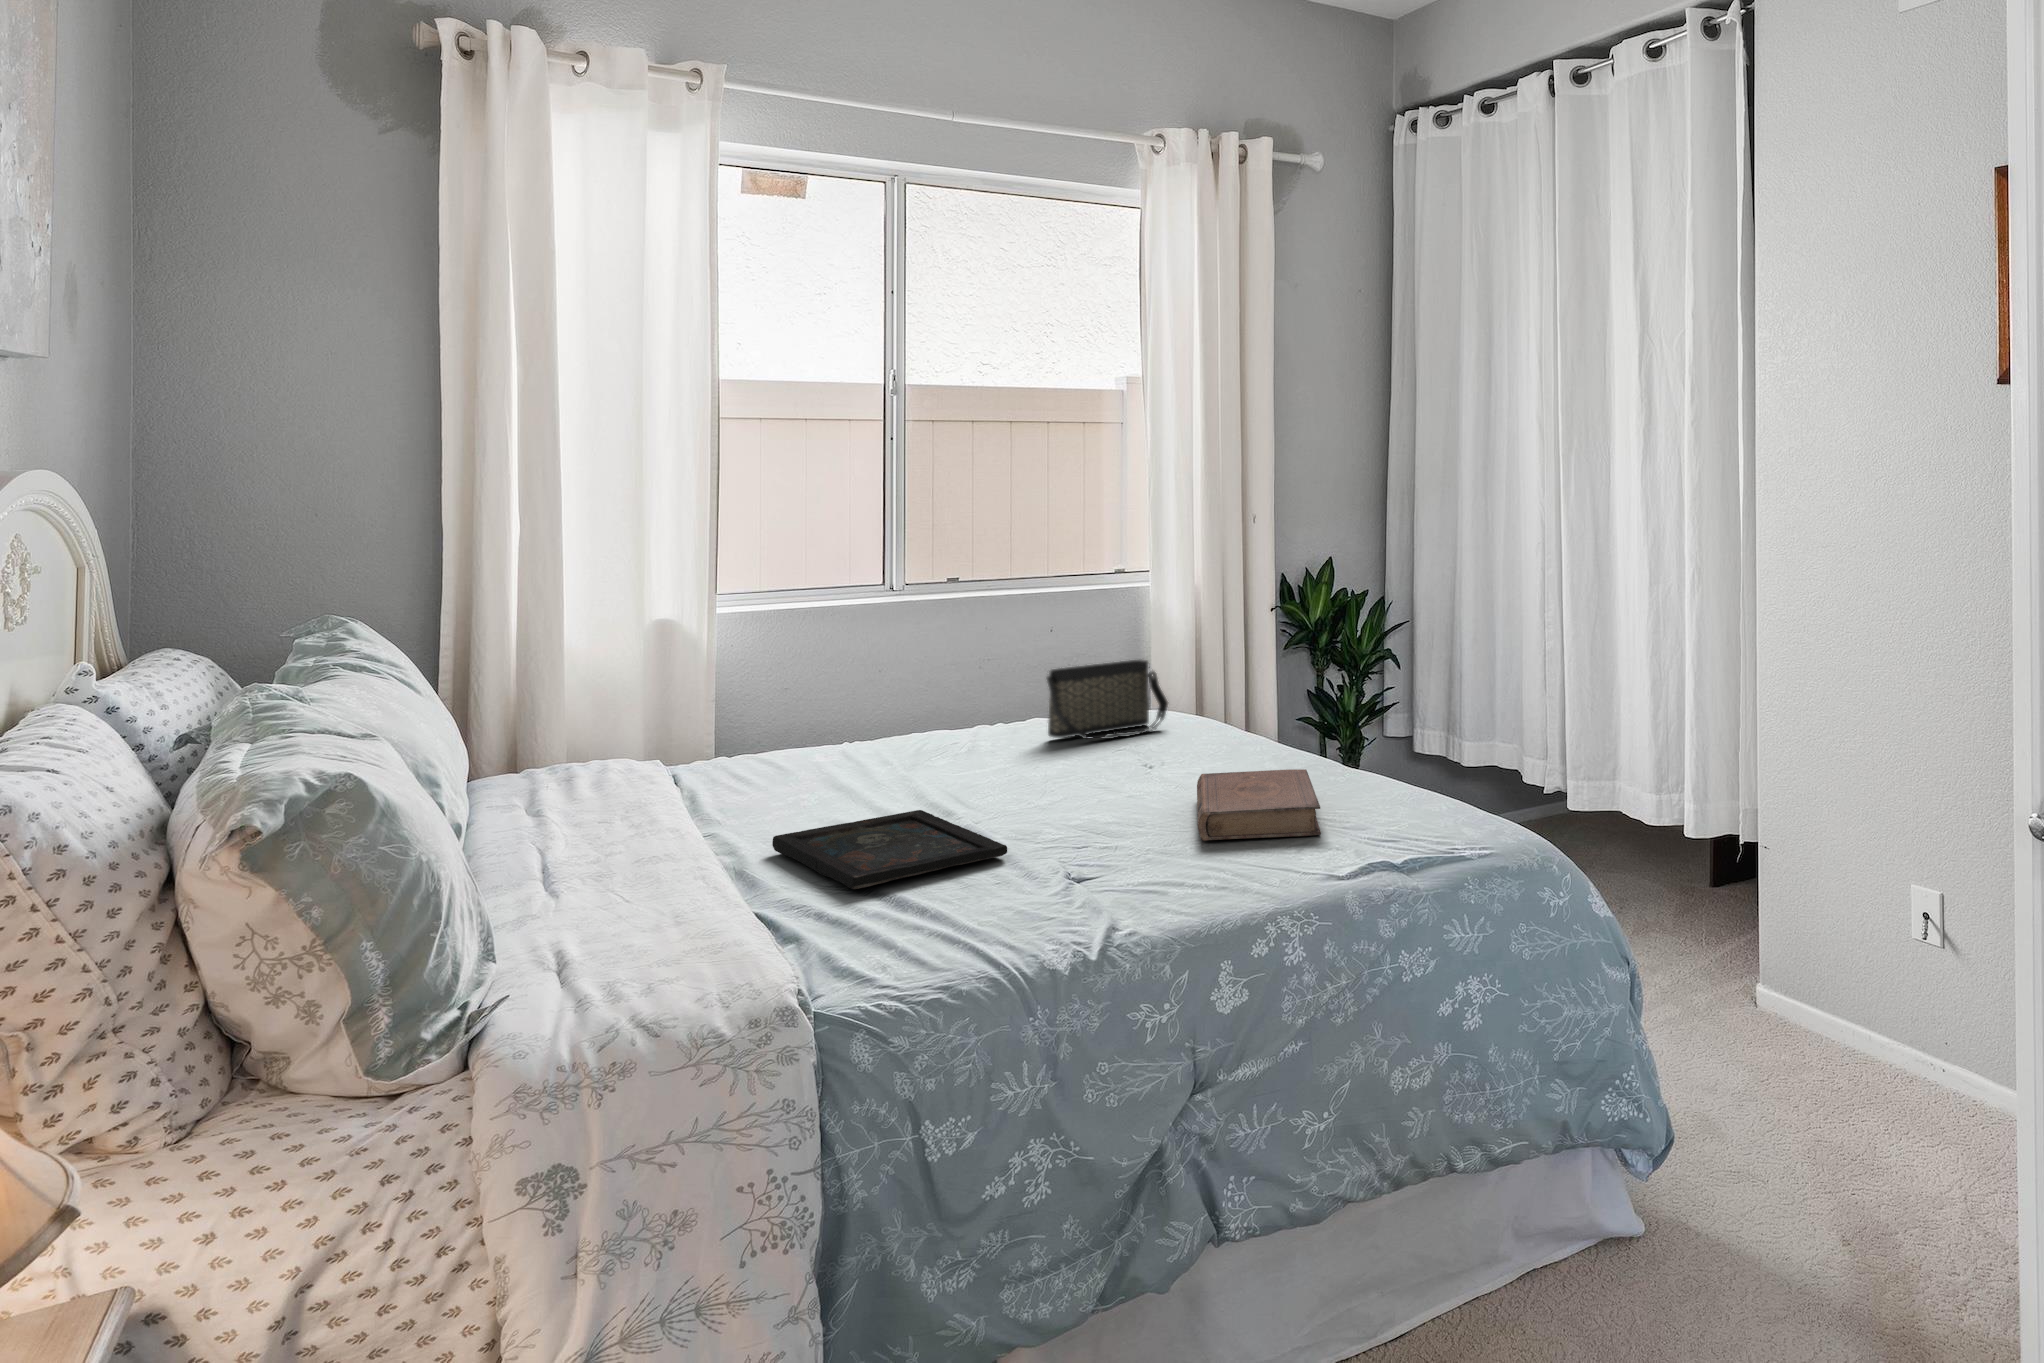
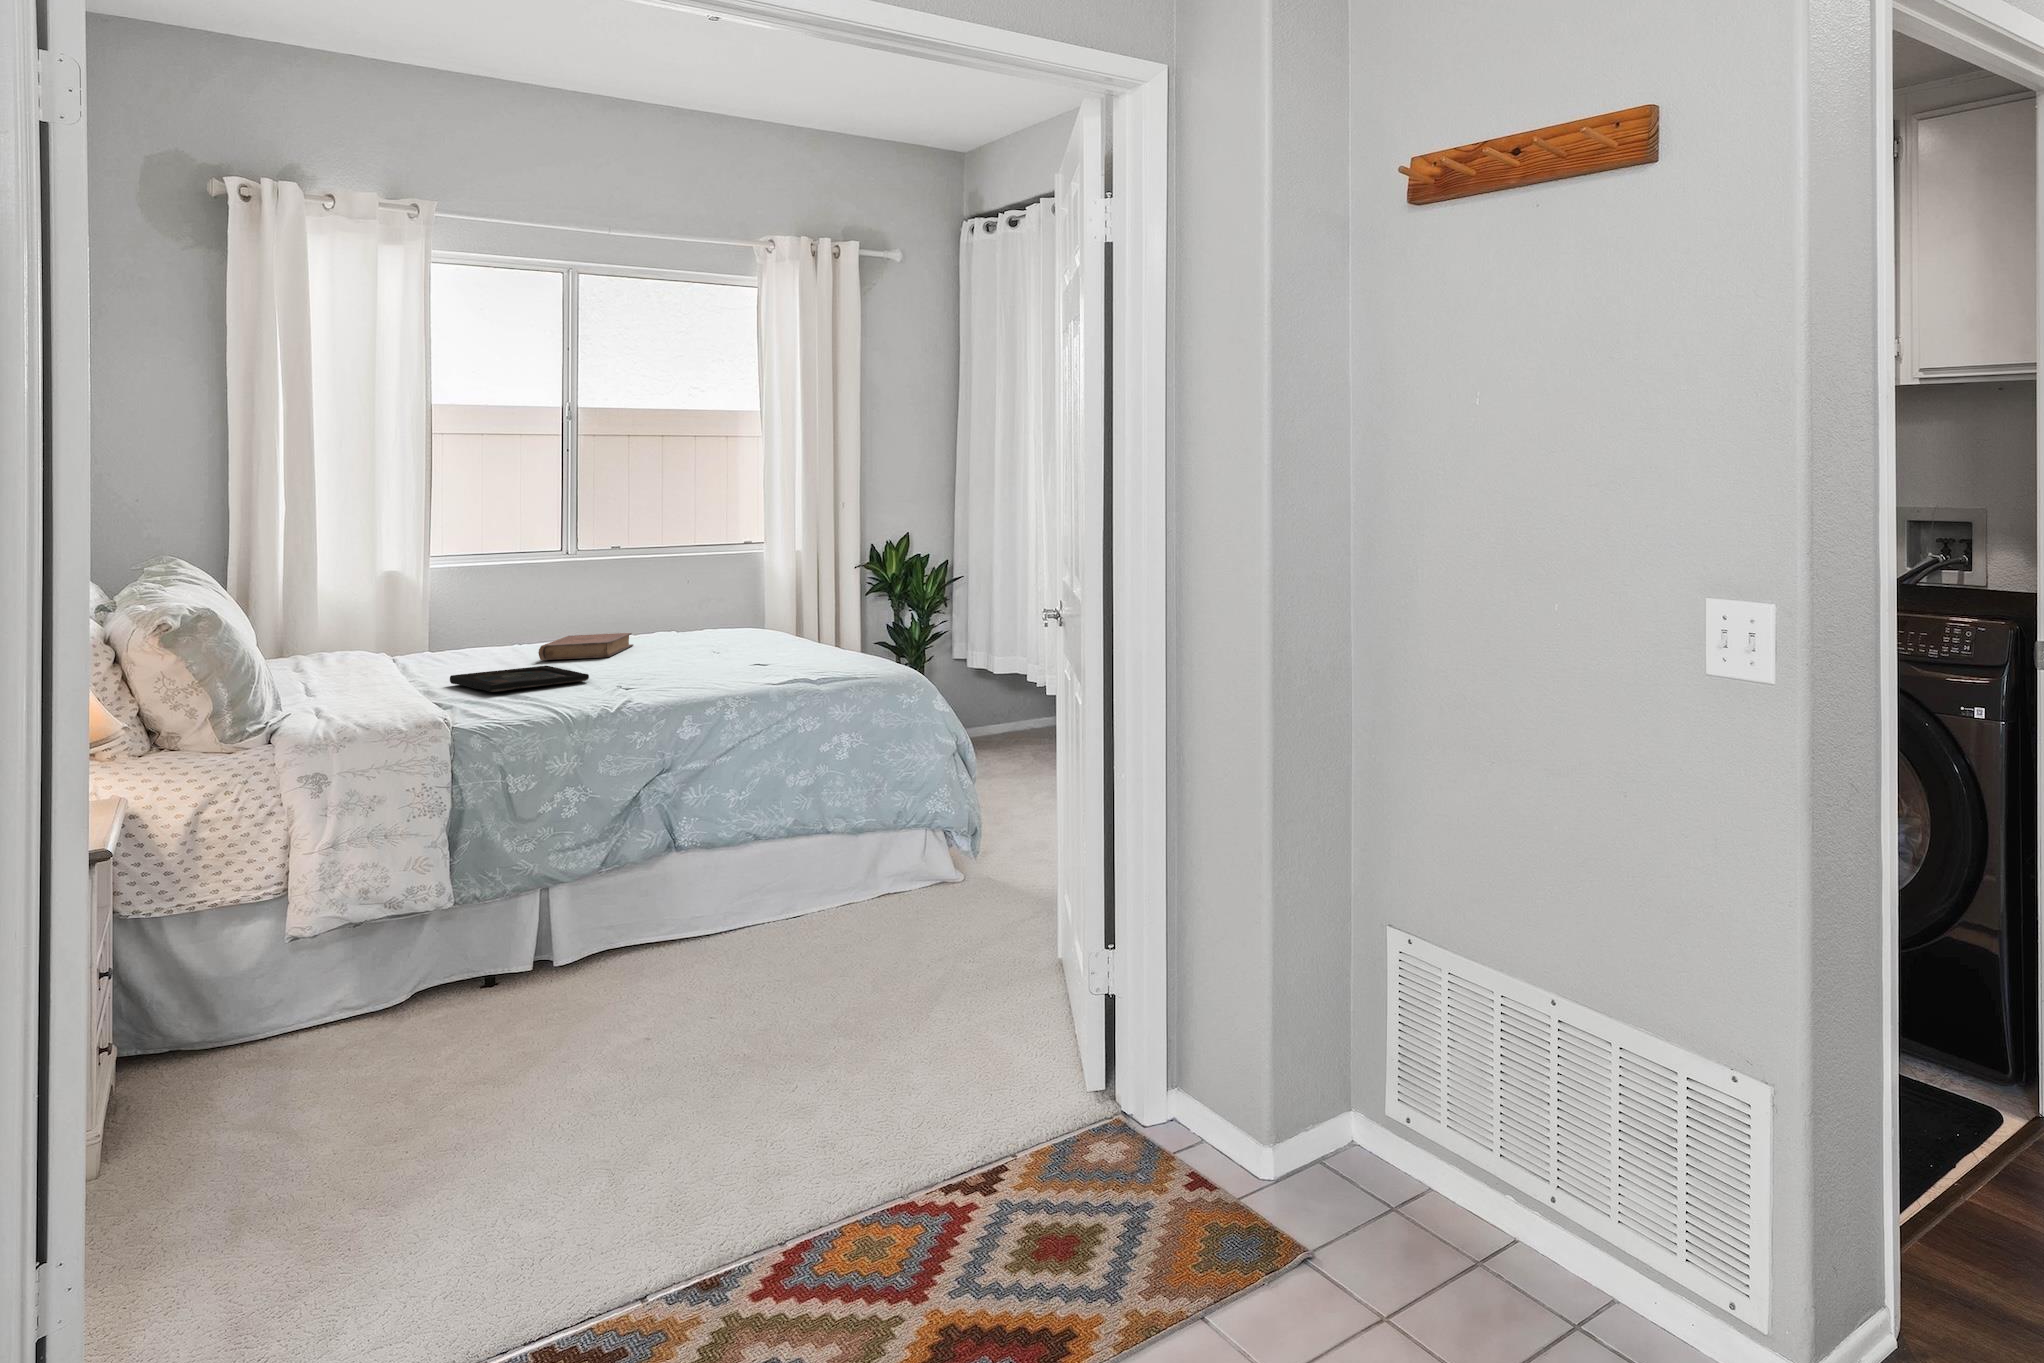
handbag: present [1047,659,1168,739] -> none [654,592,742,640]
book: present [1197,769,1321,840] -> present [538,633,633,660]

